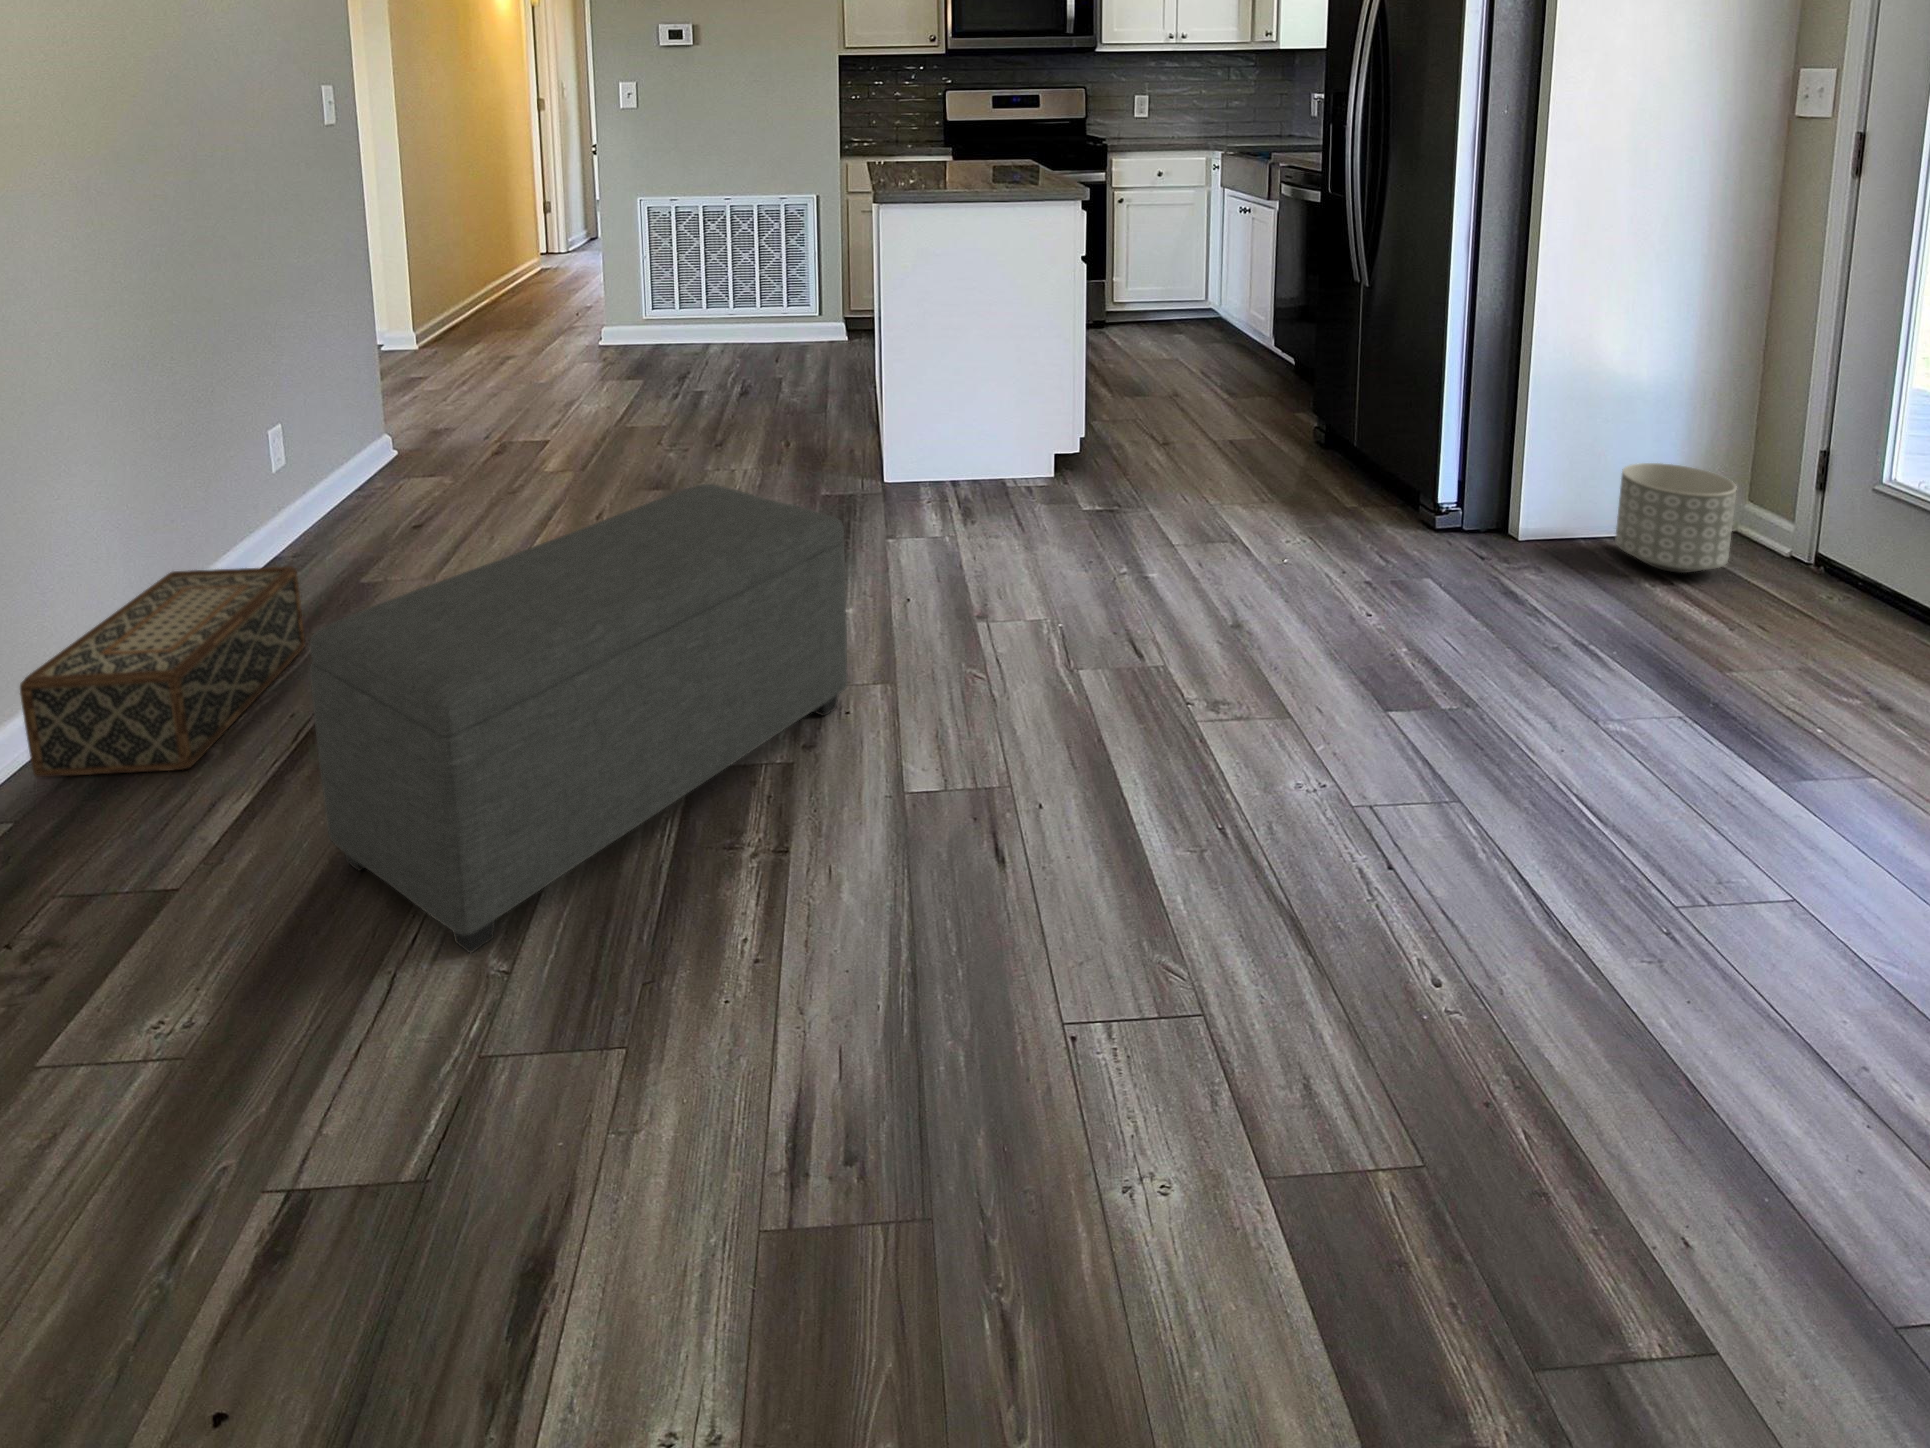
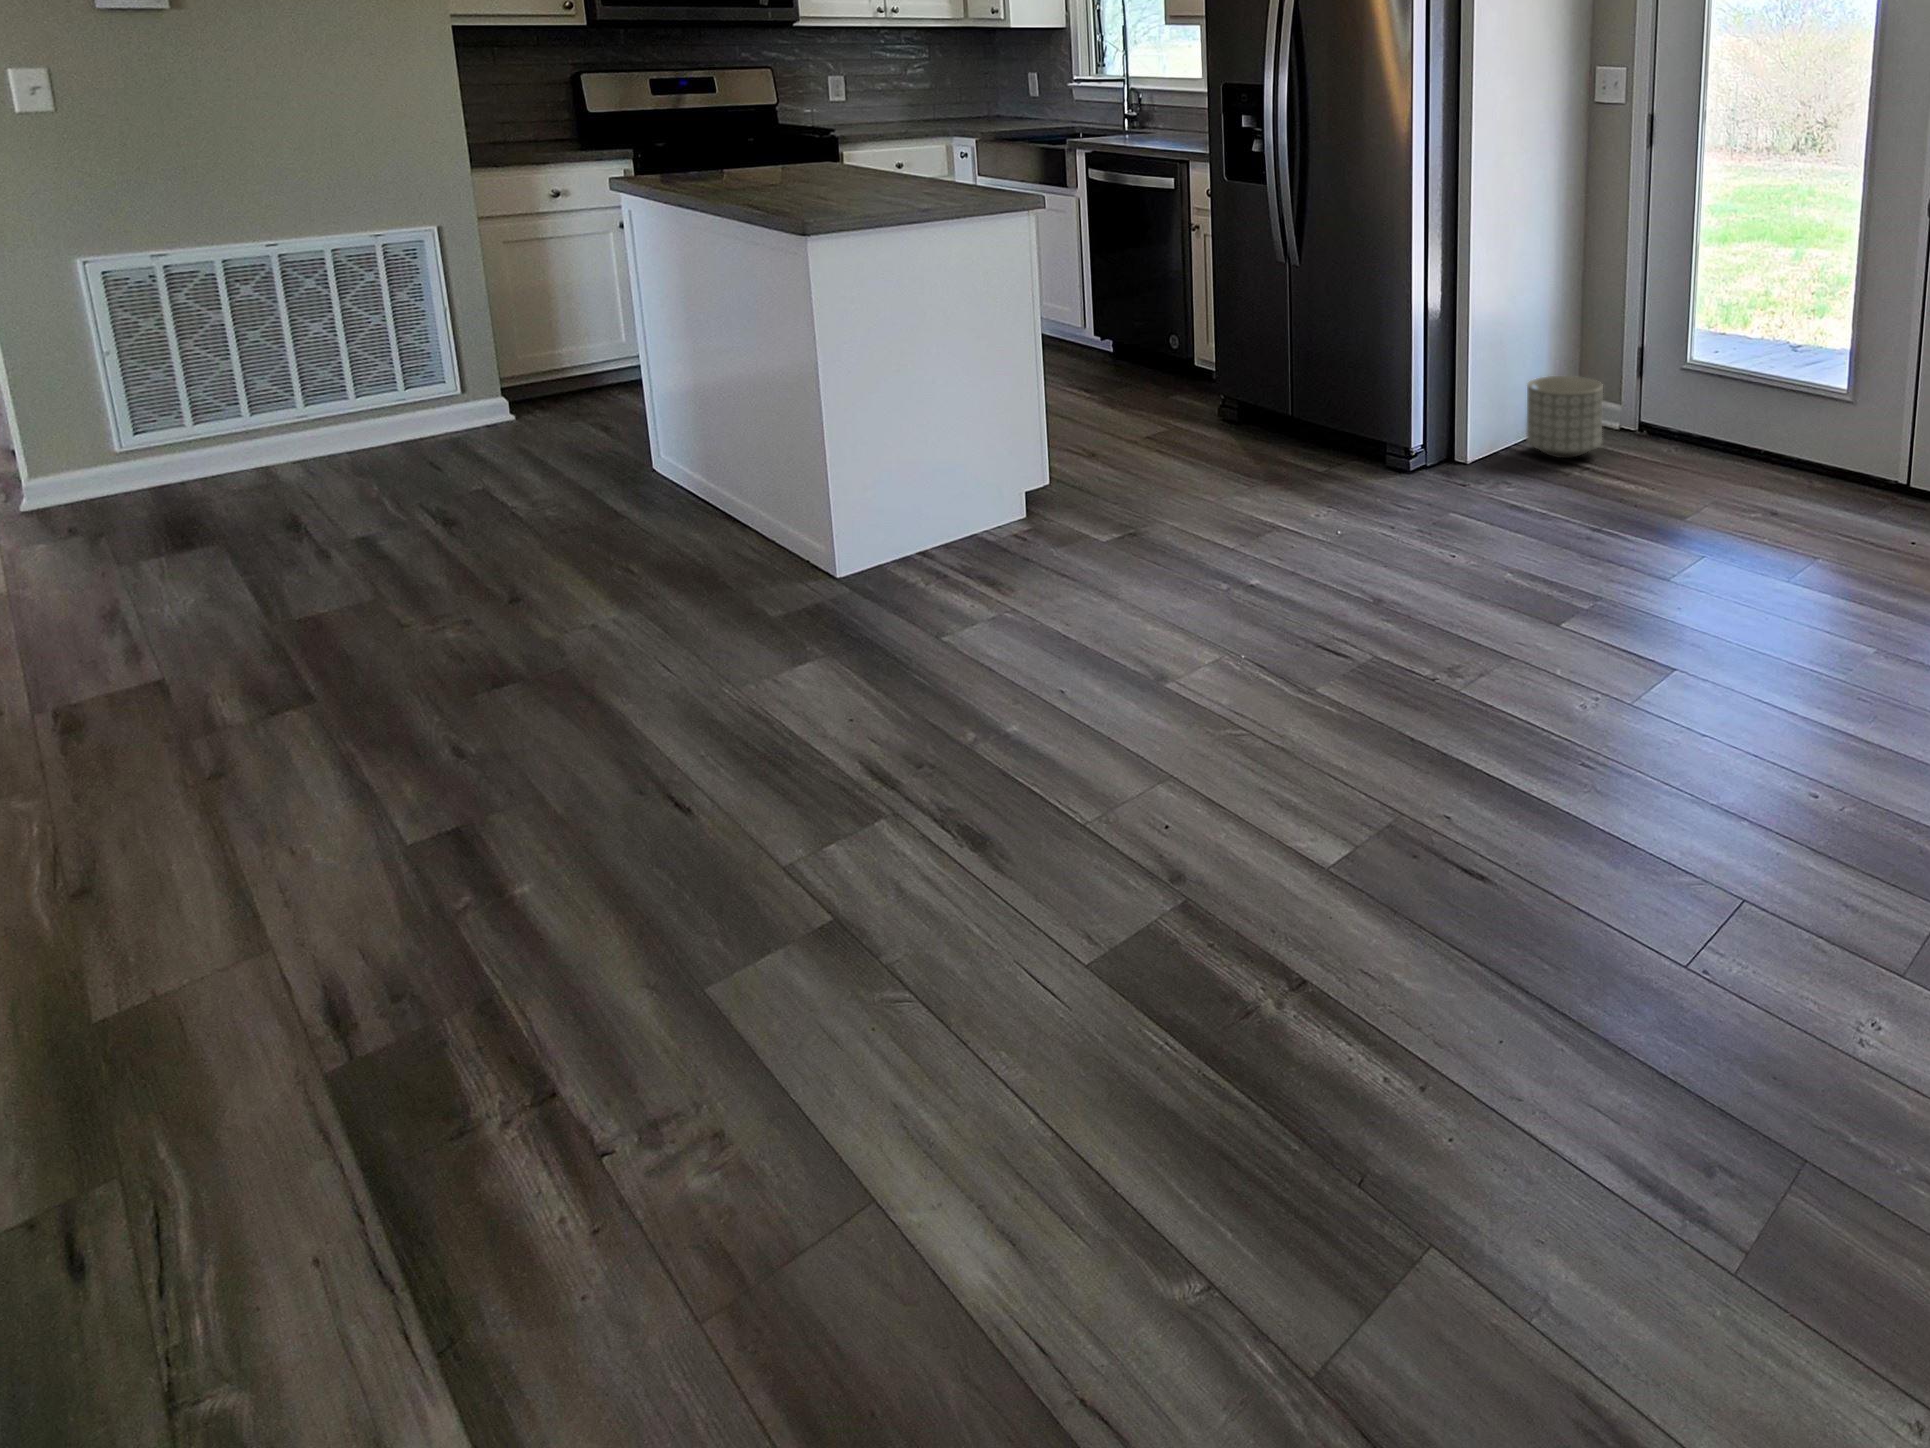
ottoman: present [309,484,848,953] -> none [877,547,1218,1108]
woven basket: present [20,566,305,777] -> none [18,887,456,1366]

